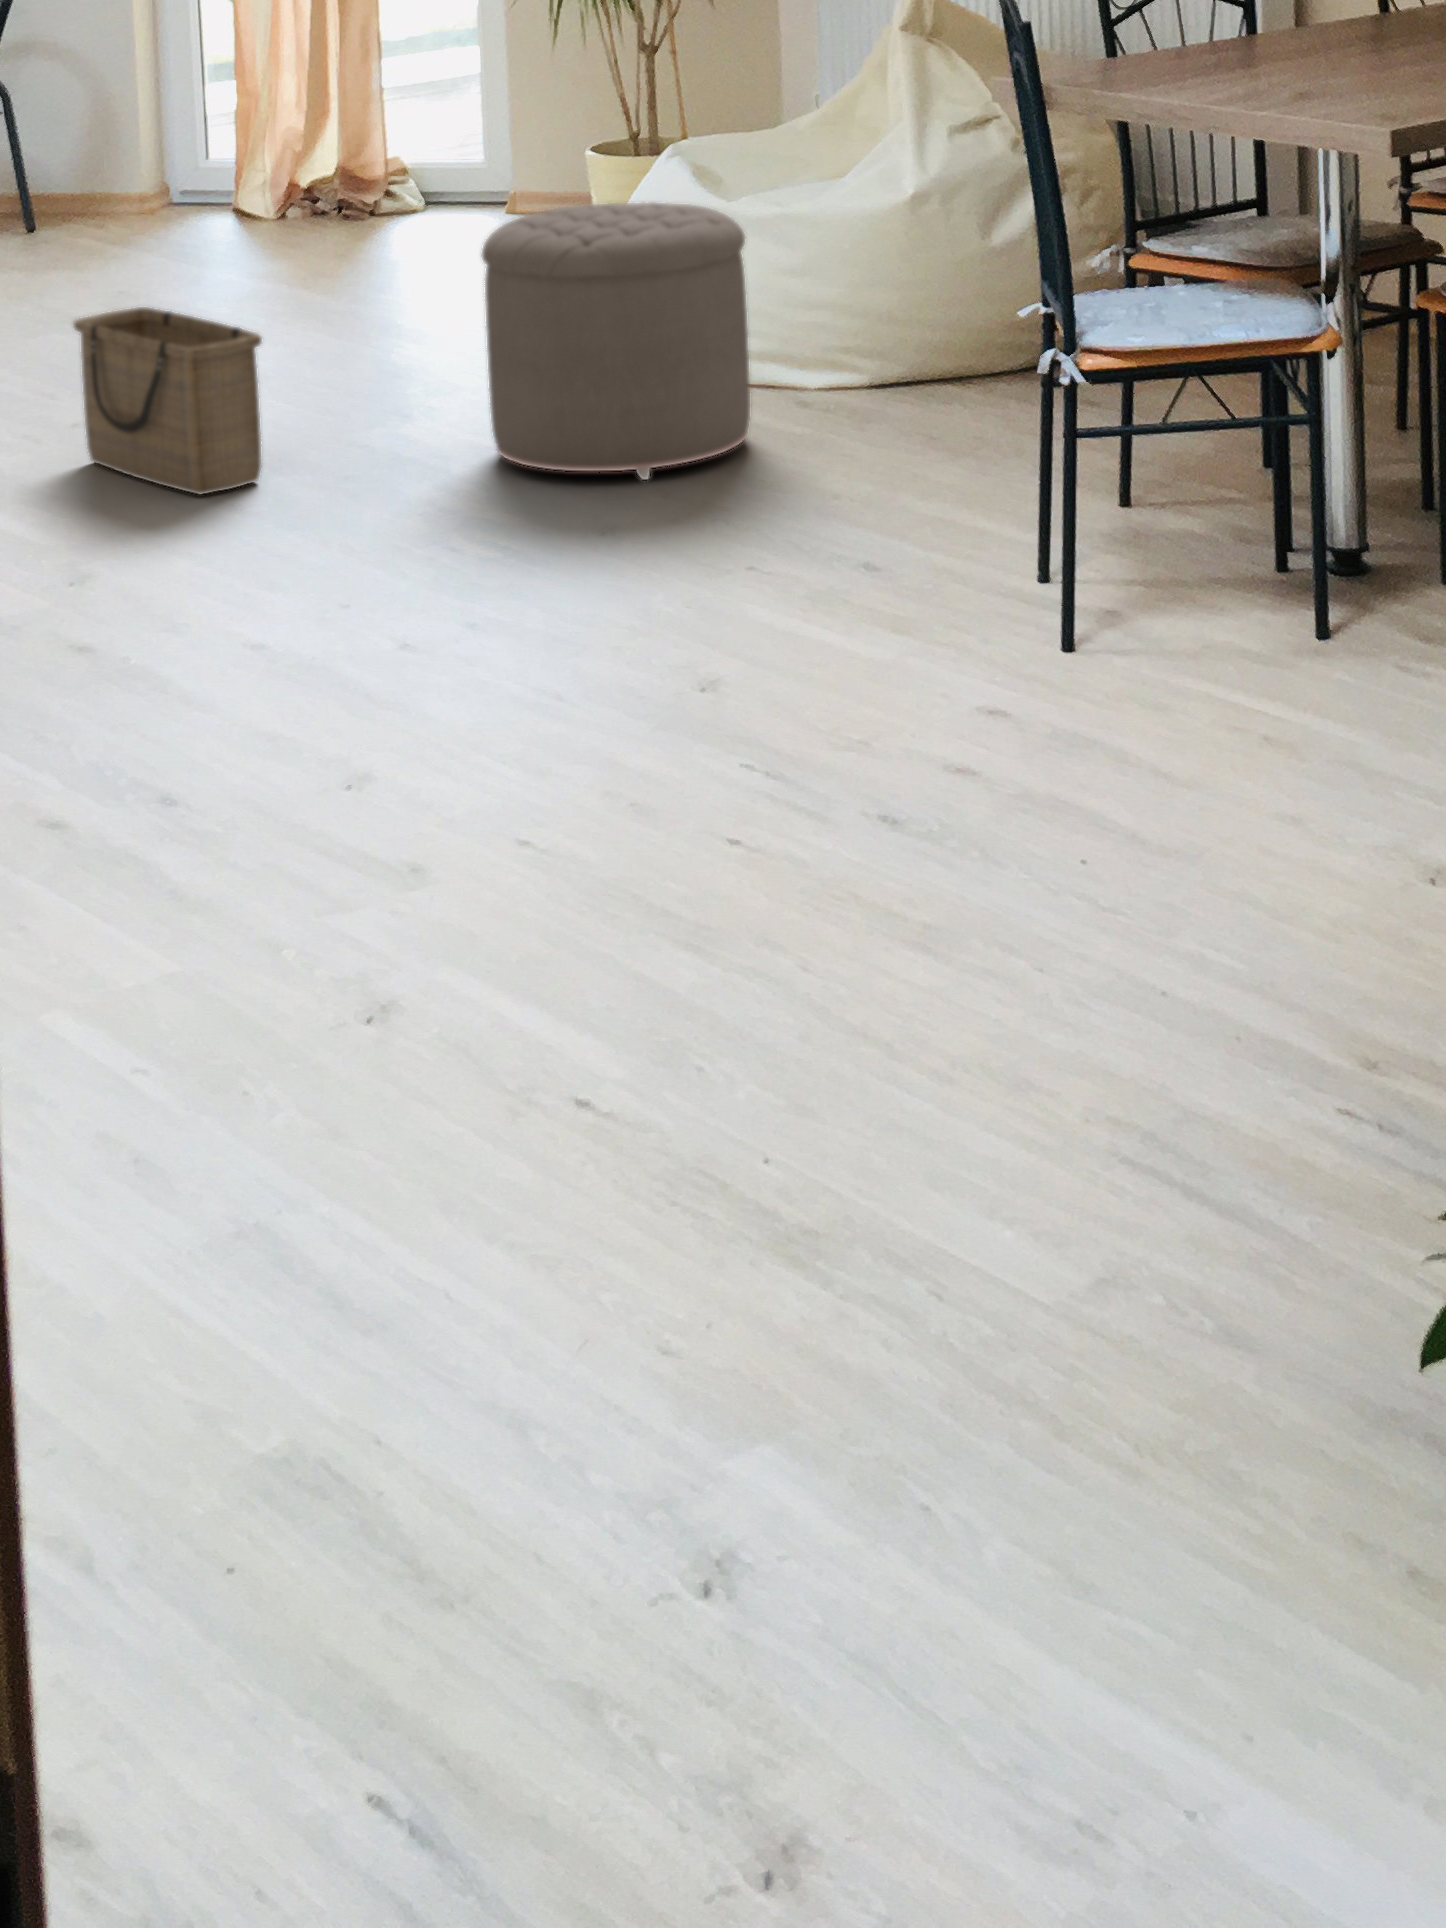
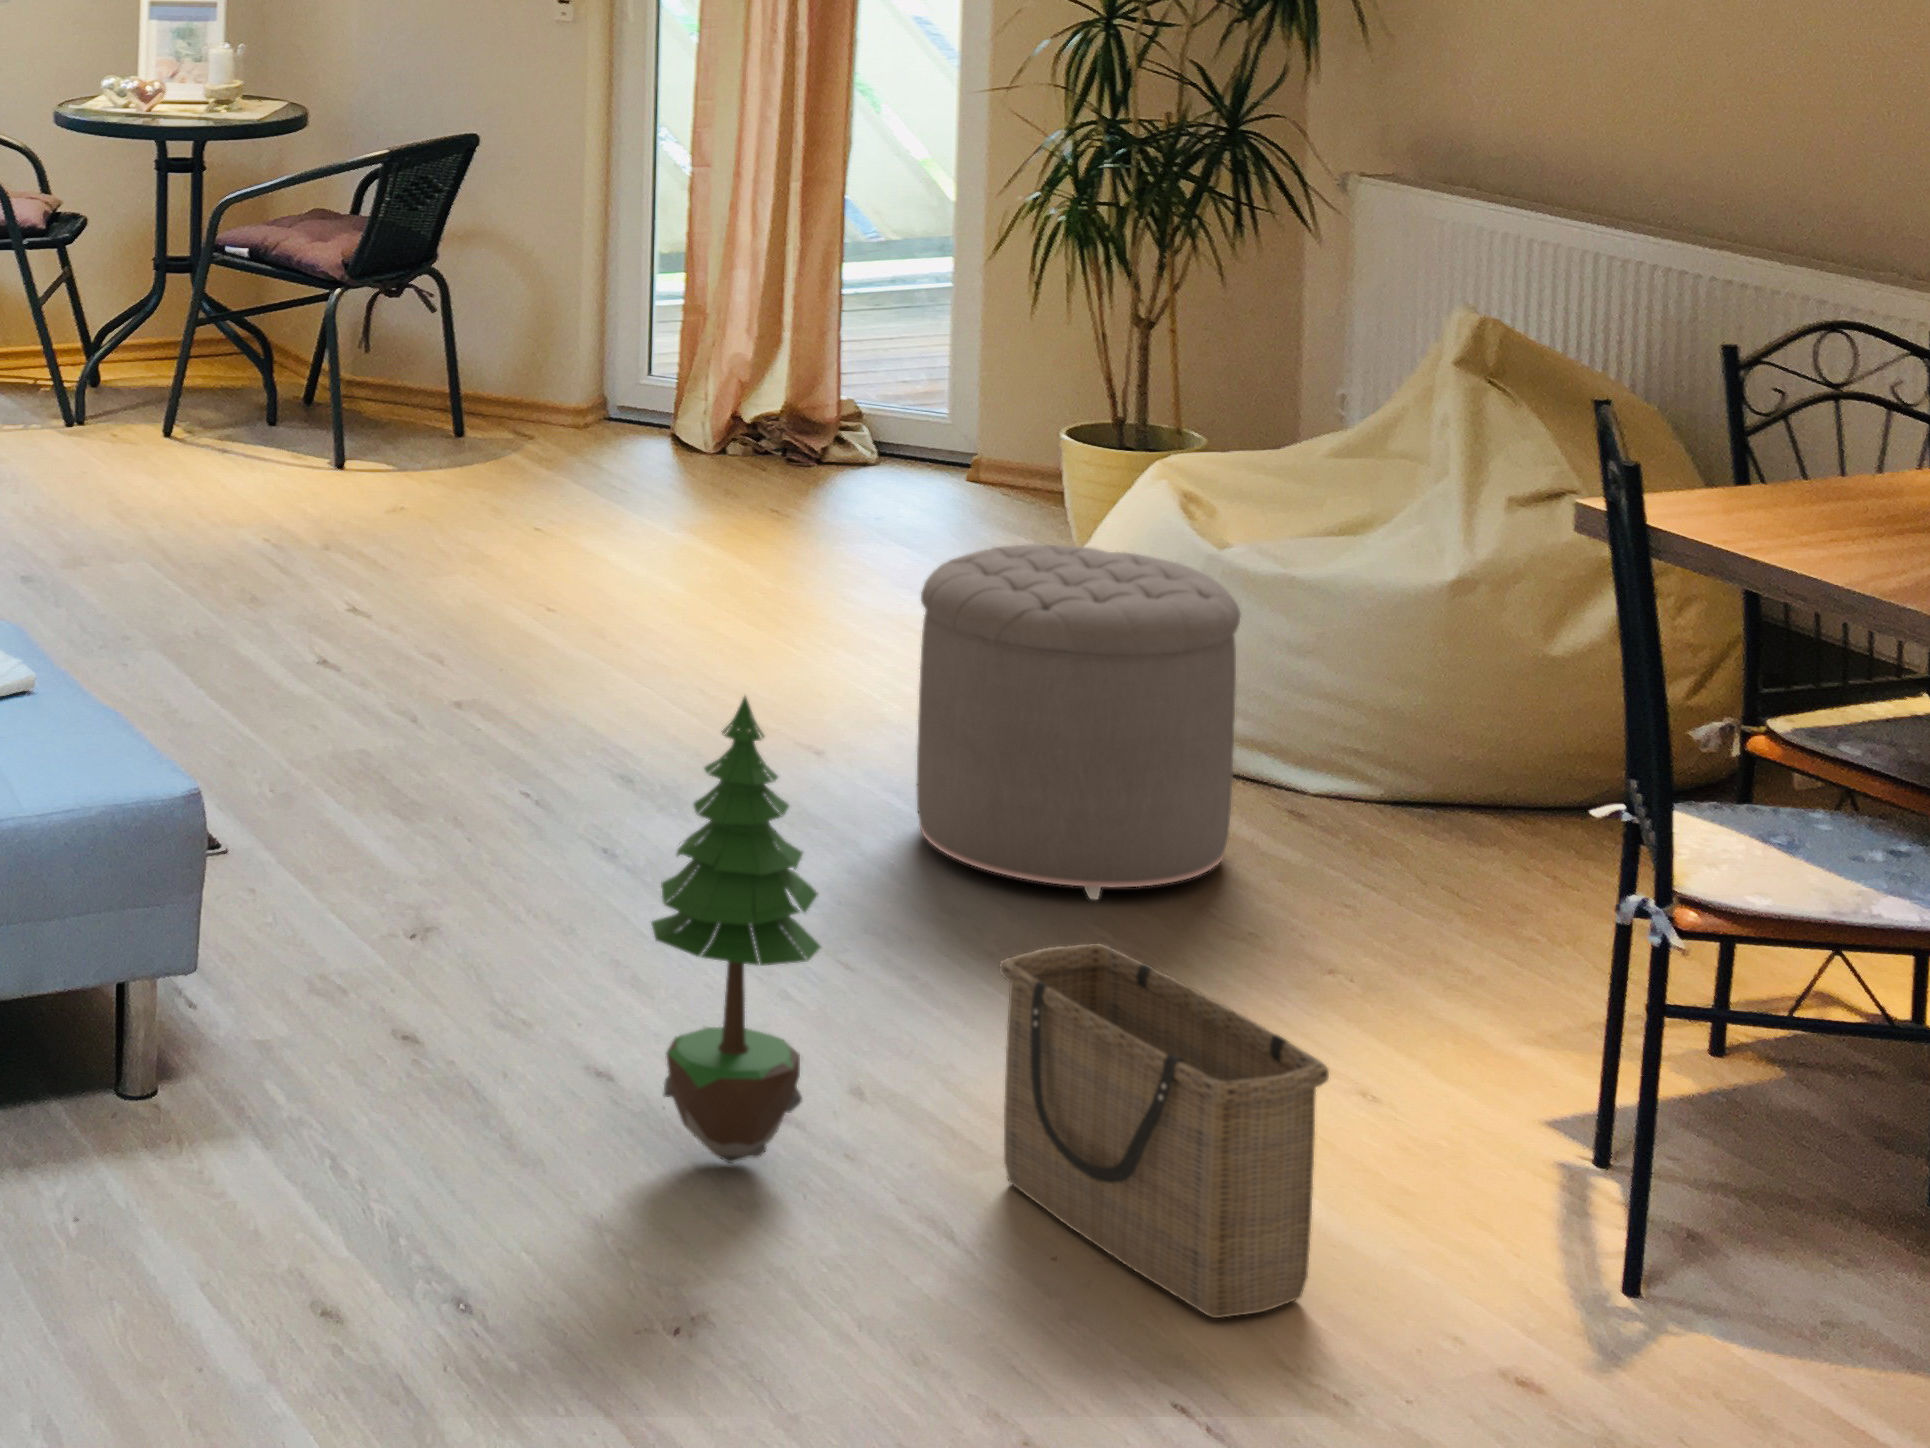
potted tree: none [287,297,432,685] -> present [651,697,821,1163]
basket: present [73,307,262,494] -> present [999,943,1329,1318]

